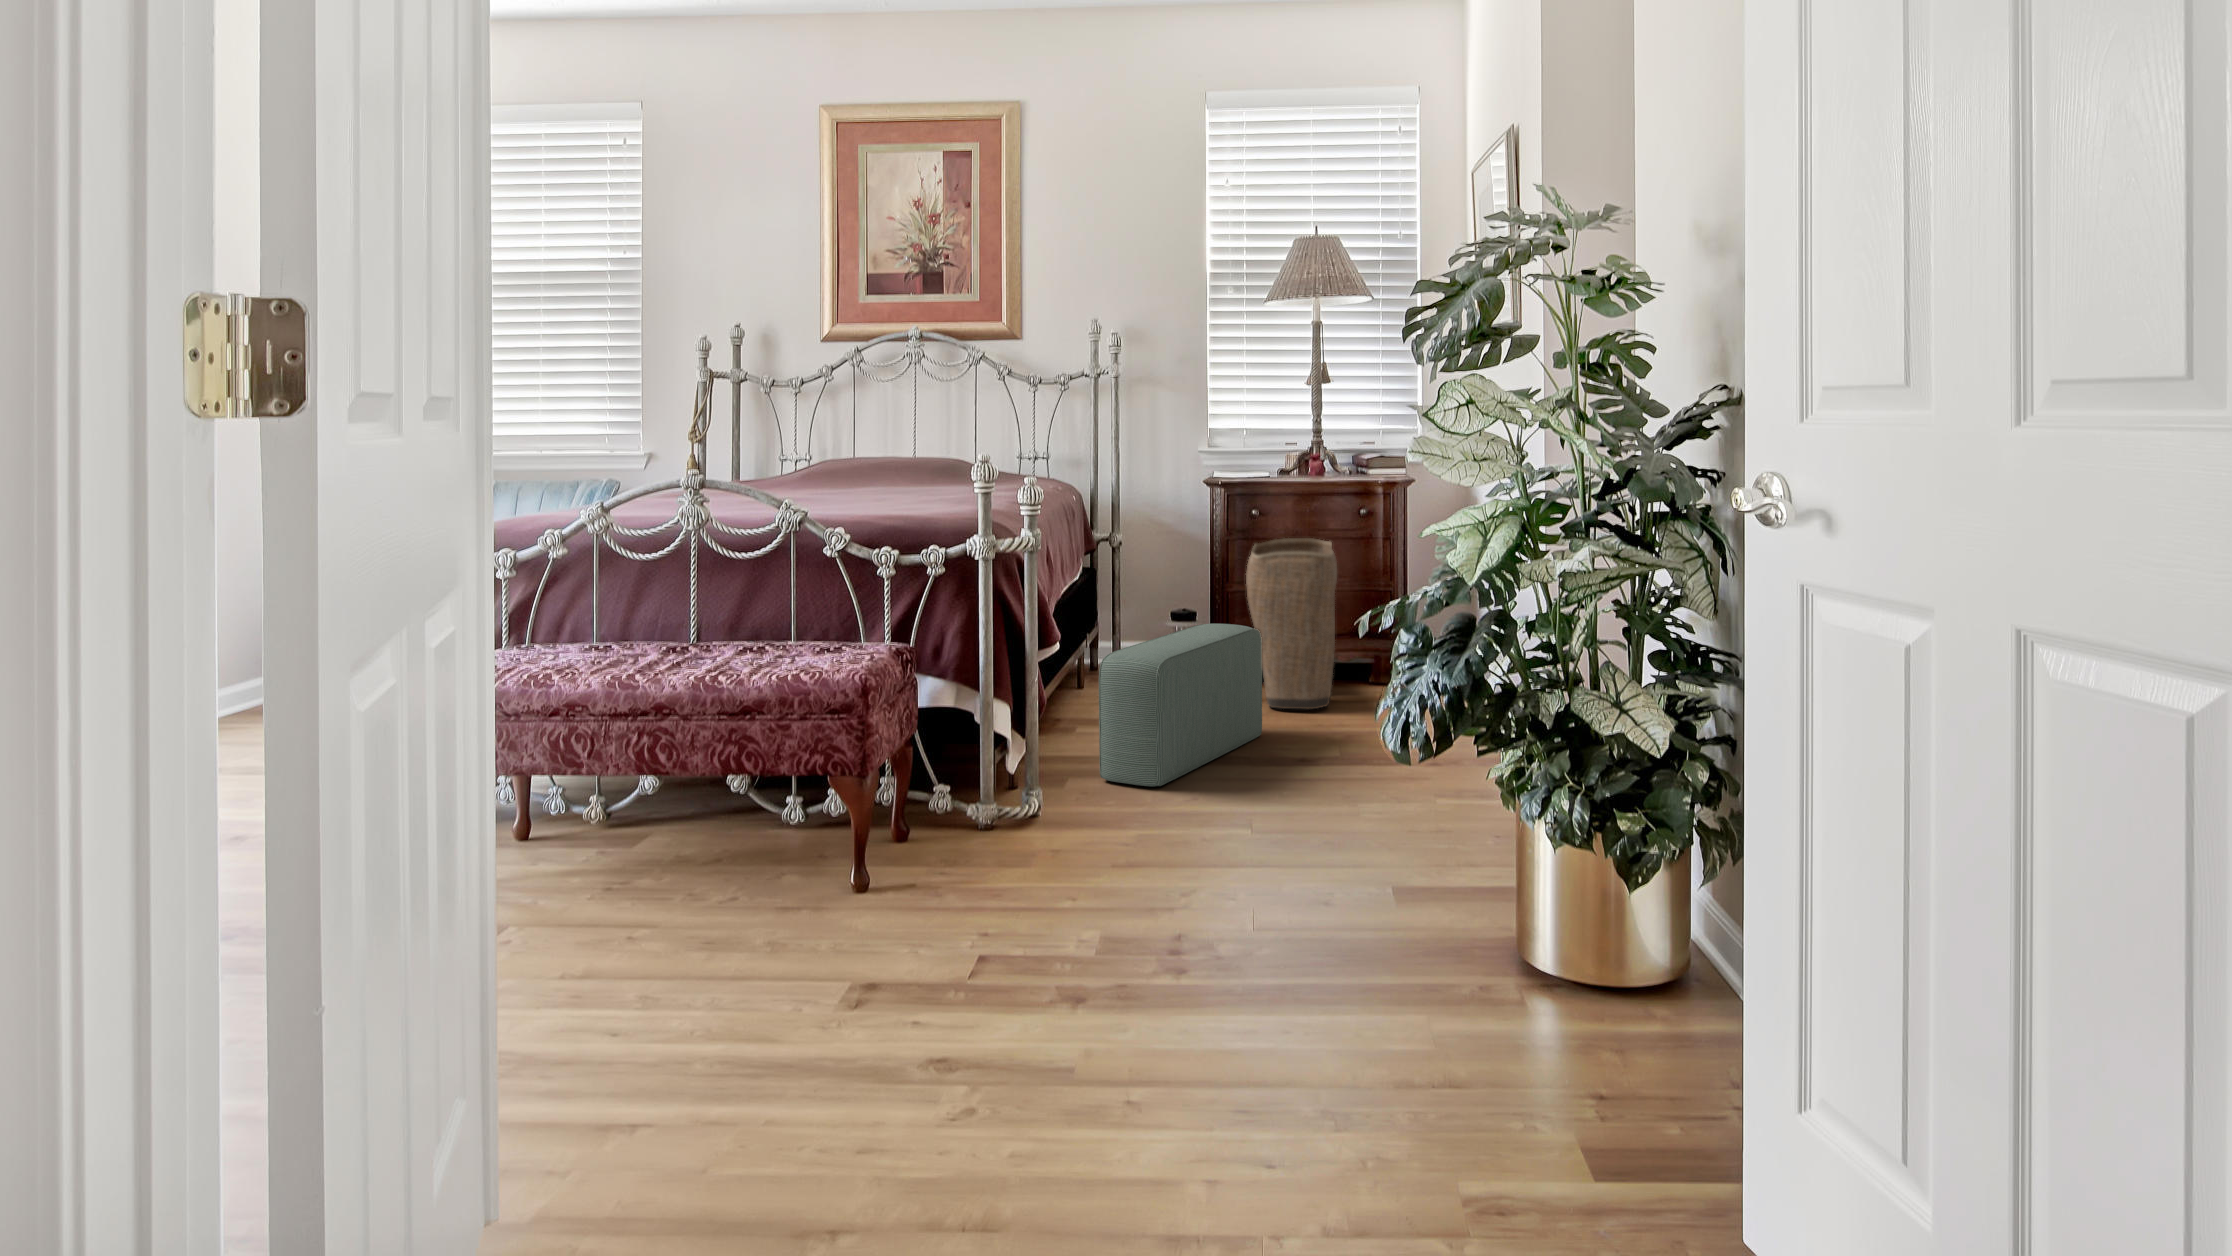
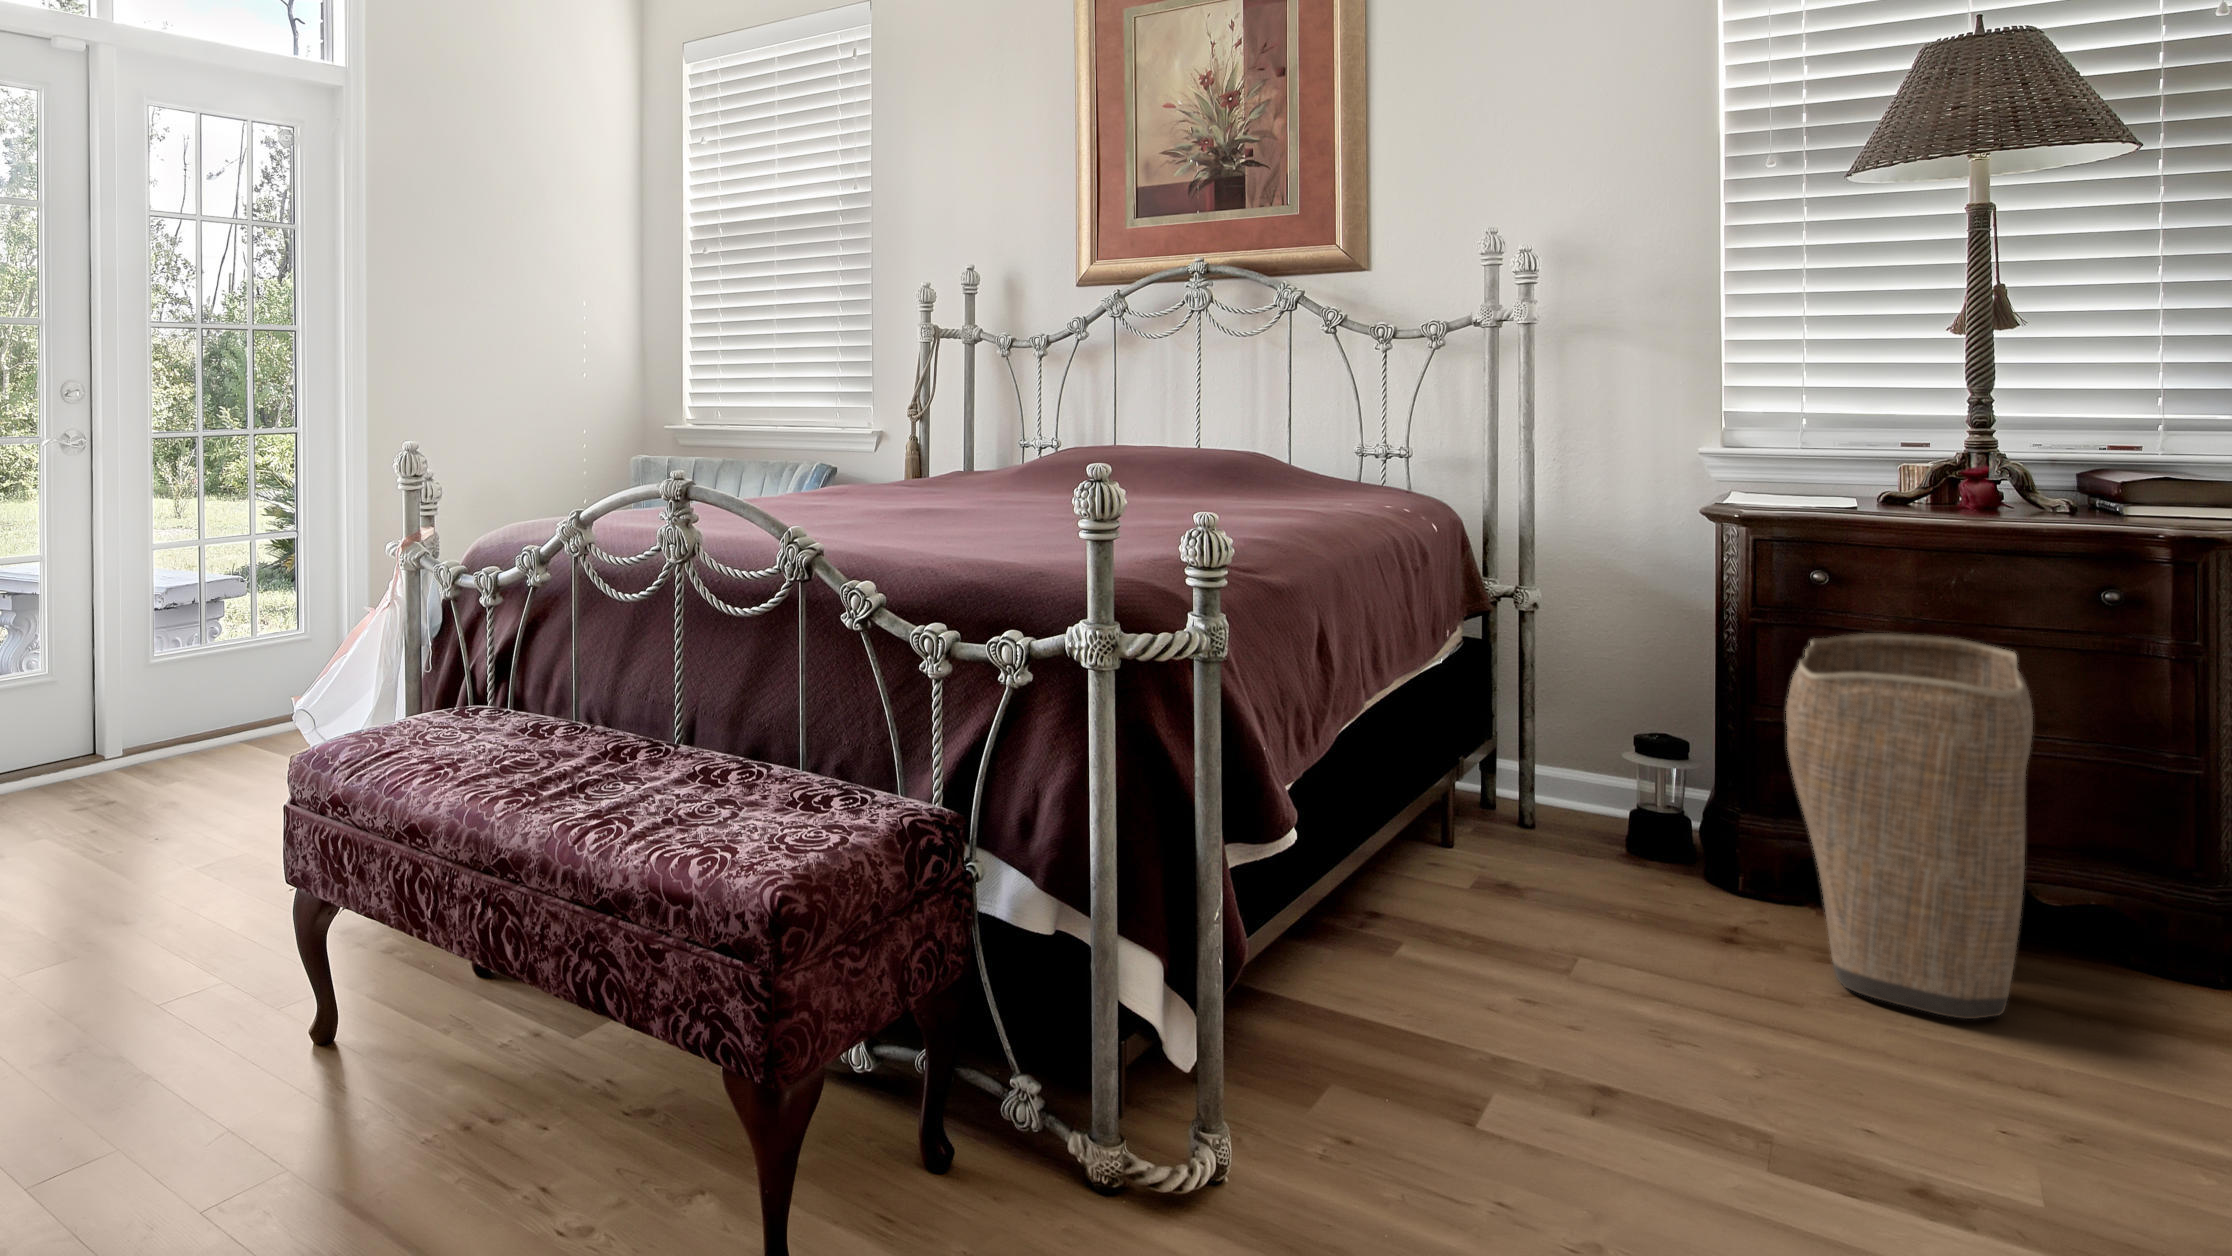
pouf: present [1099,624,1262,786] -> none [1386,809,1817,1183]

